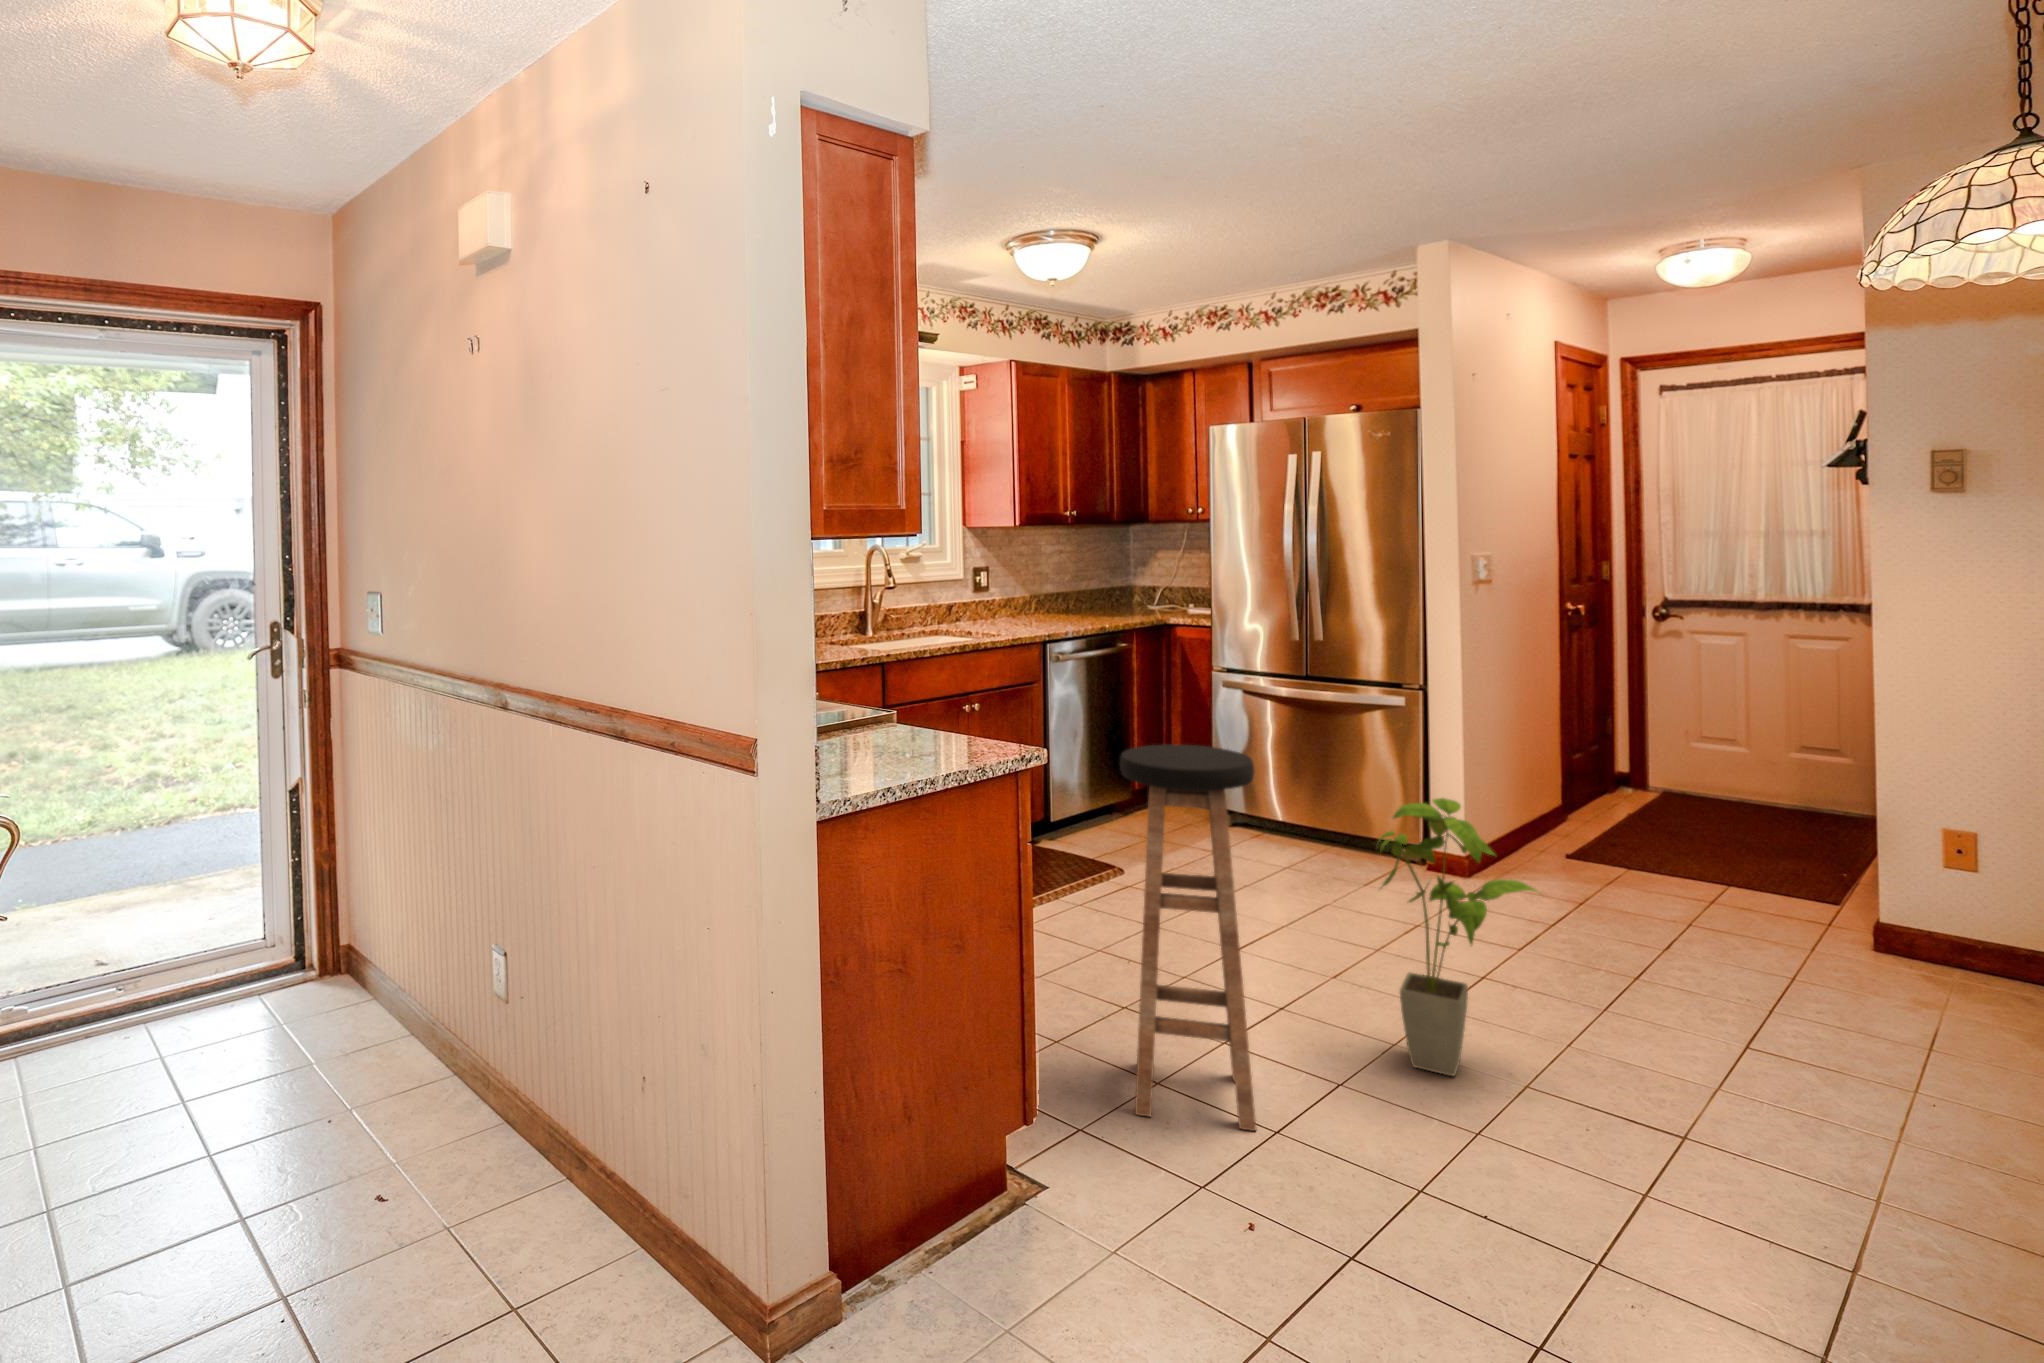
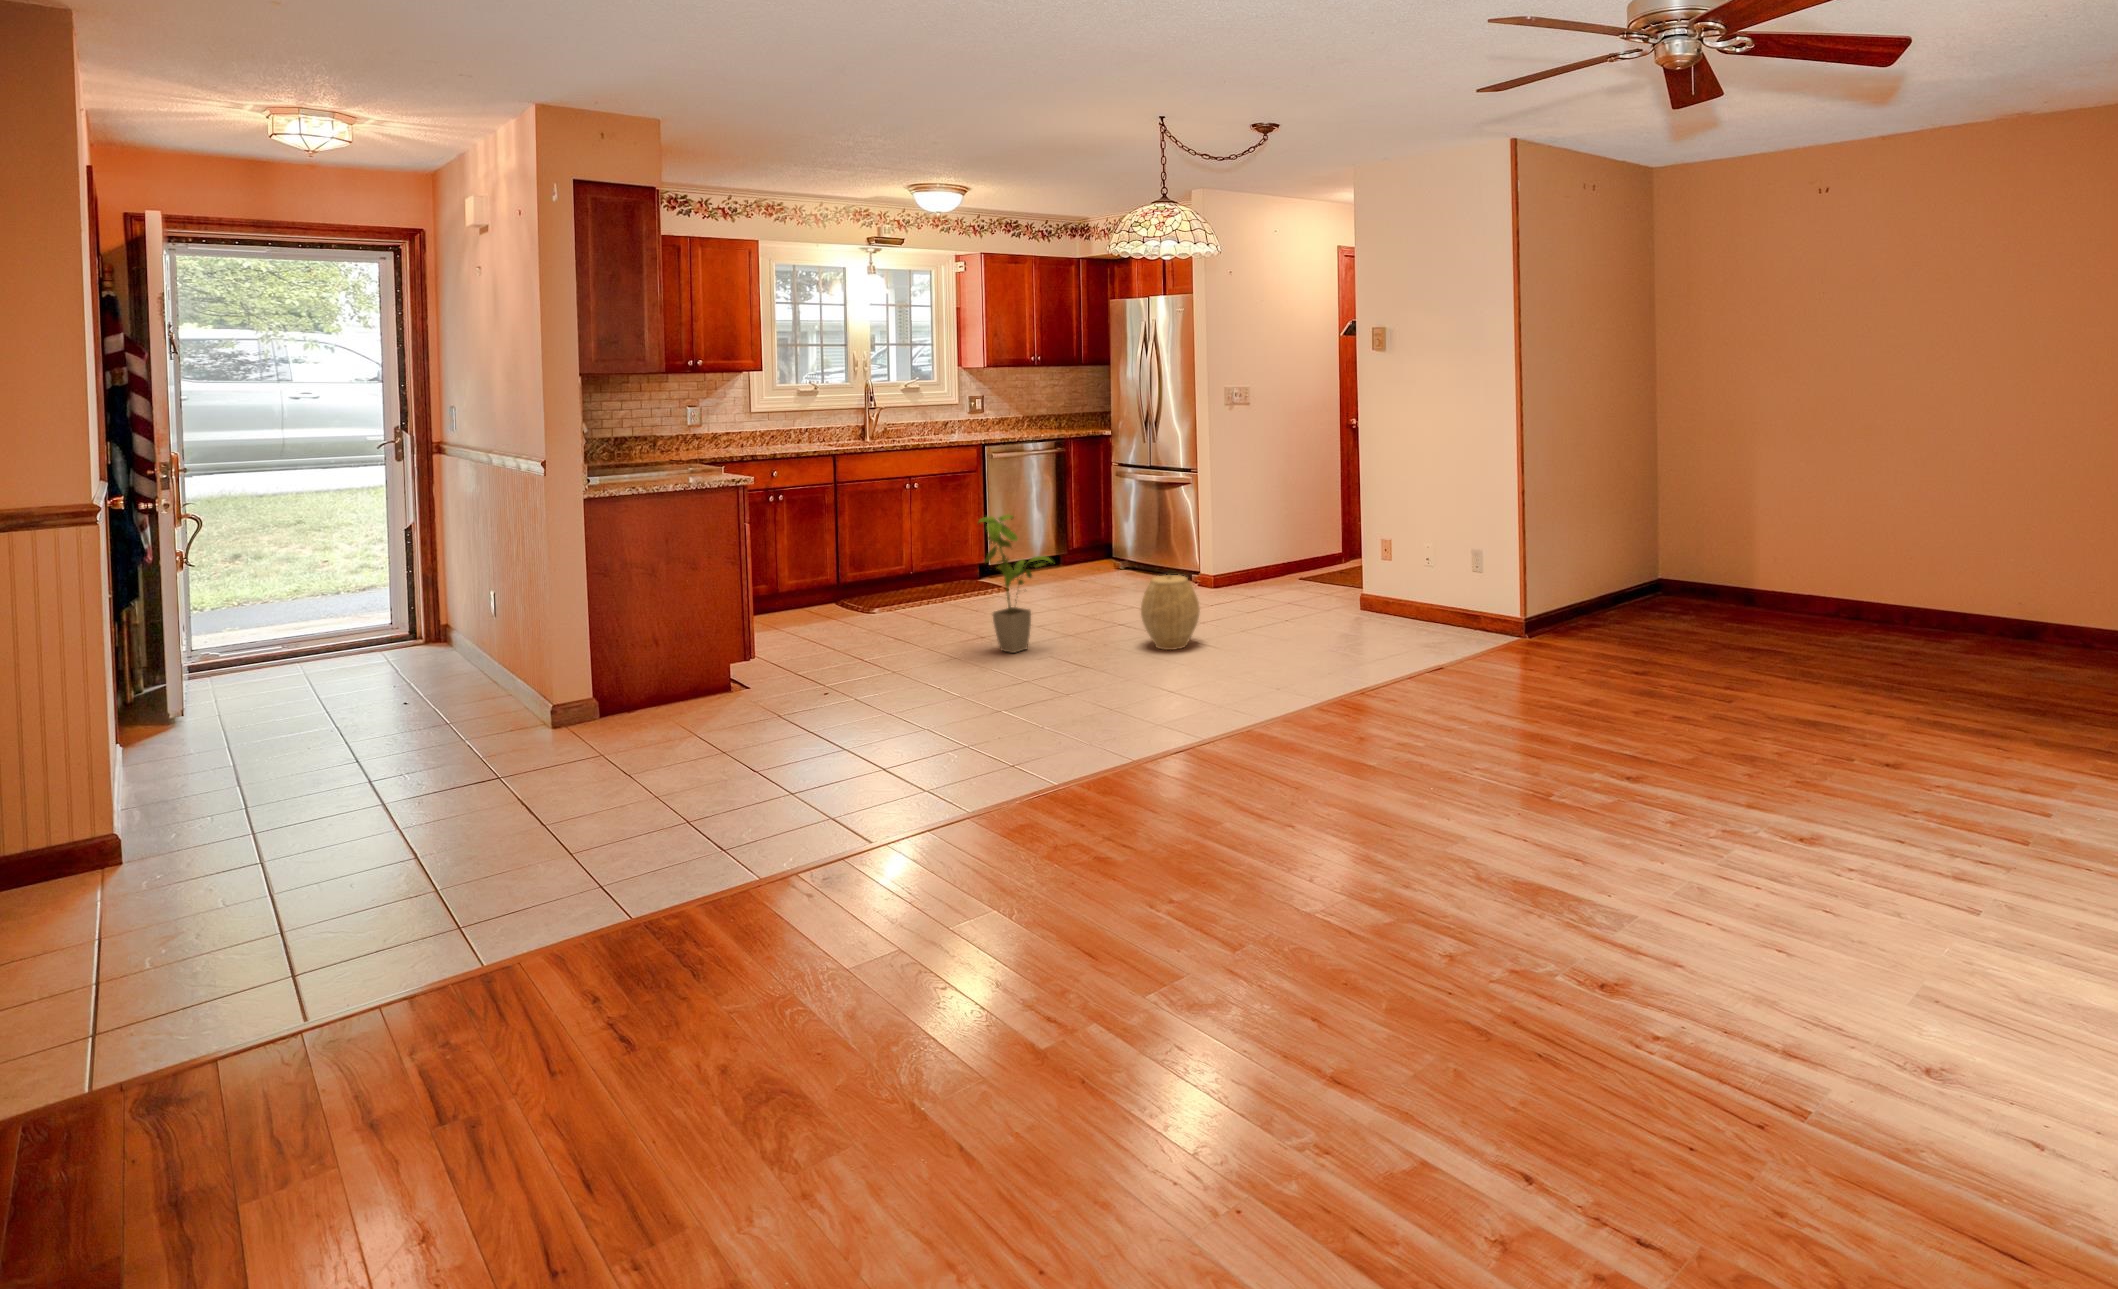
bar stool: present [1120,745,1256,1131] -> none [822,488,912,671]
woven basket: none [1668,911,1819,1073] -> present [1141,575,1200,650]

